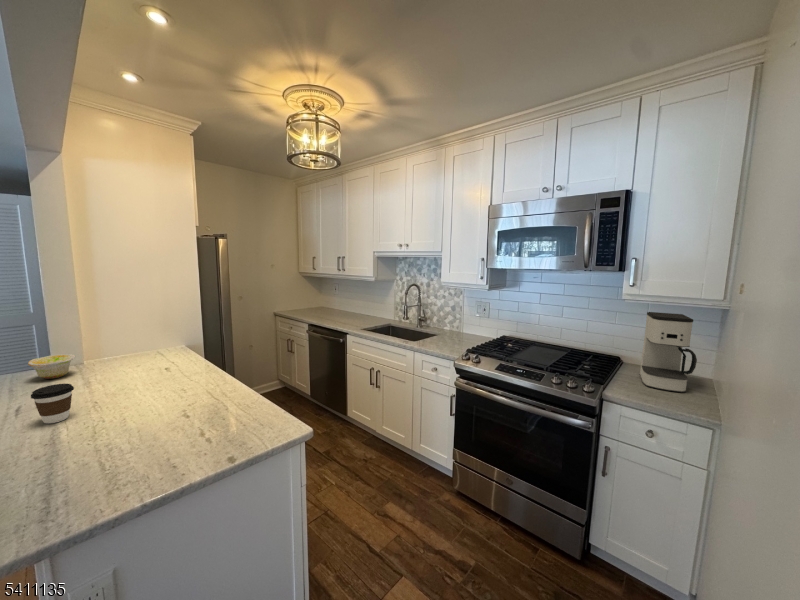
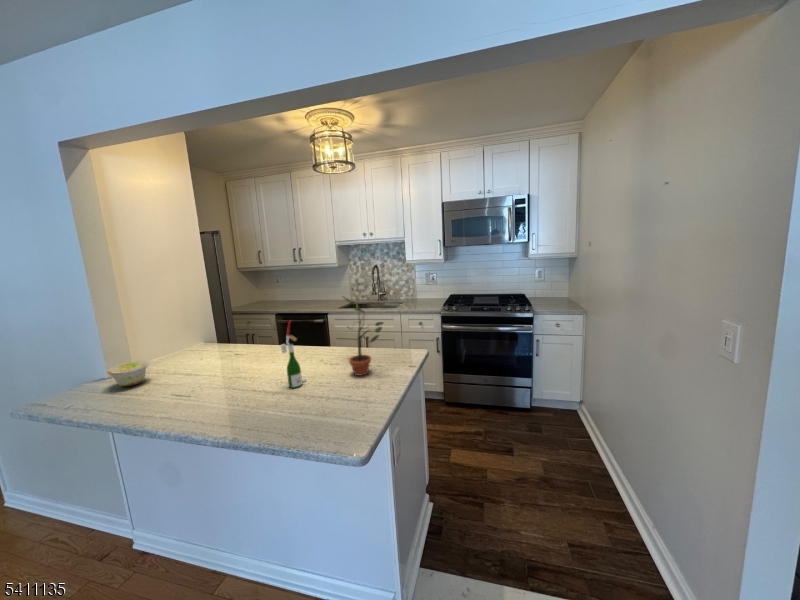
coffee maker: present [640,312,697,392] -> none [539,263,566,304]
potted plant: none [138,322,224,443] -> present [344,297,383,376]
wine bottle: none [90,346,128,435] -> present [281,321,306,388]
coffee cup: present [31,384,74,423] -> none [216,364,244,397]

